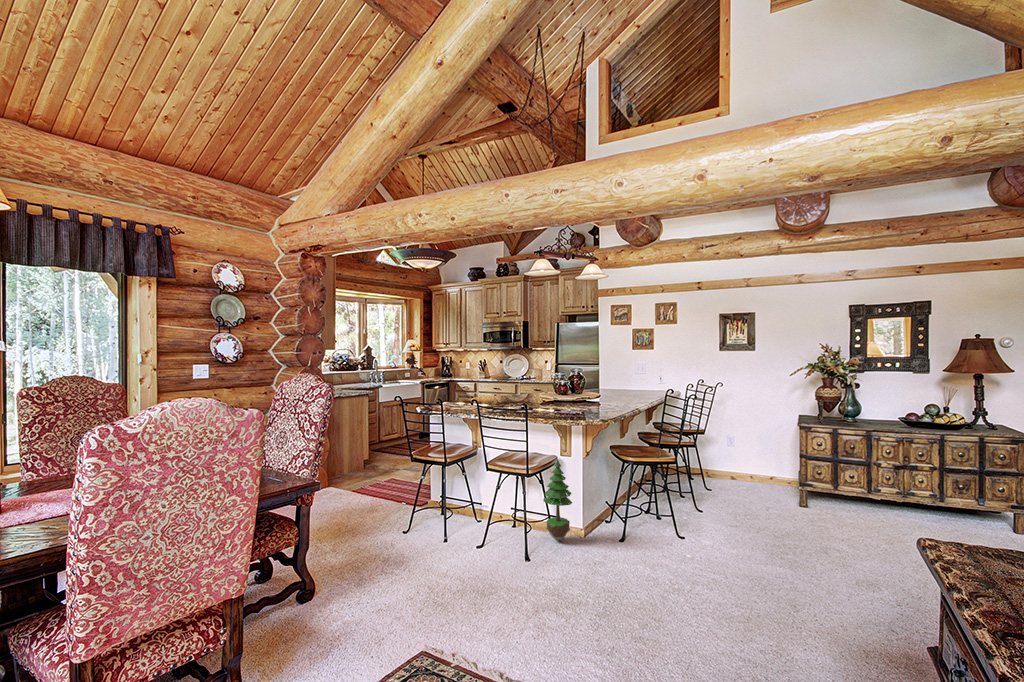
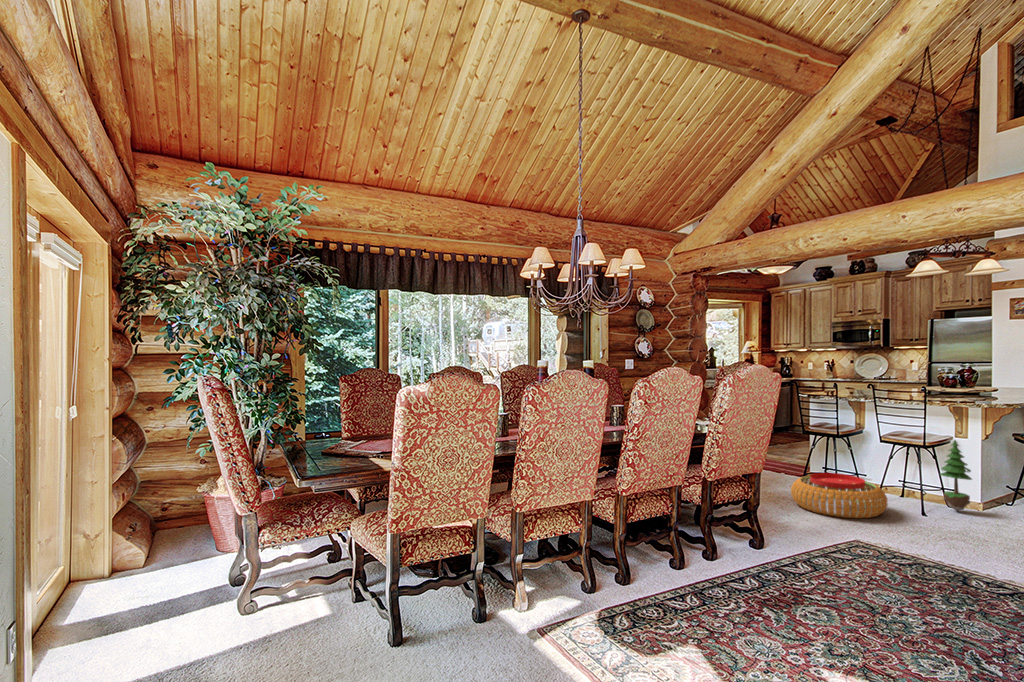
pouf: none [376,515,486,589] -> present [791,473,888,518]

